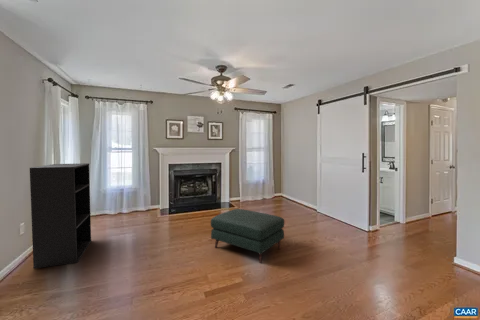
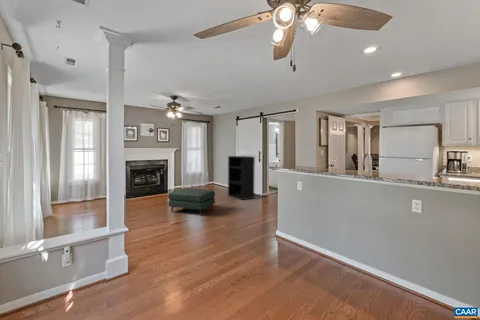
bookshelf: present [30,163,91,268] -> present [228,156,255,200]

